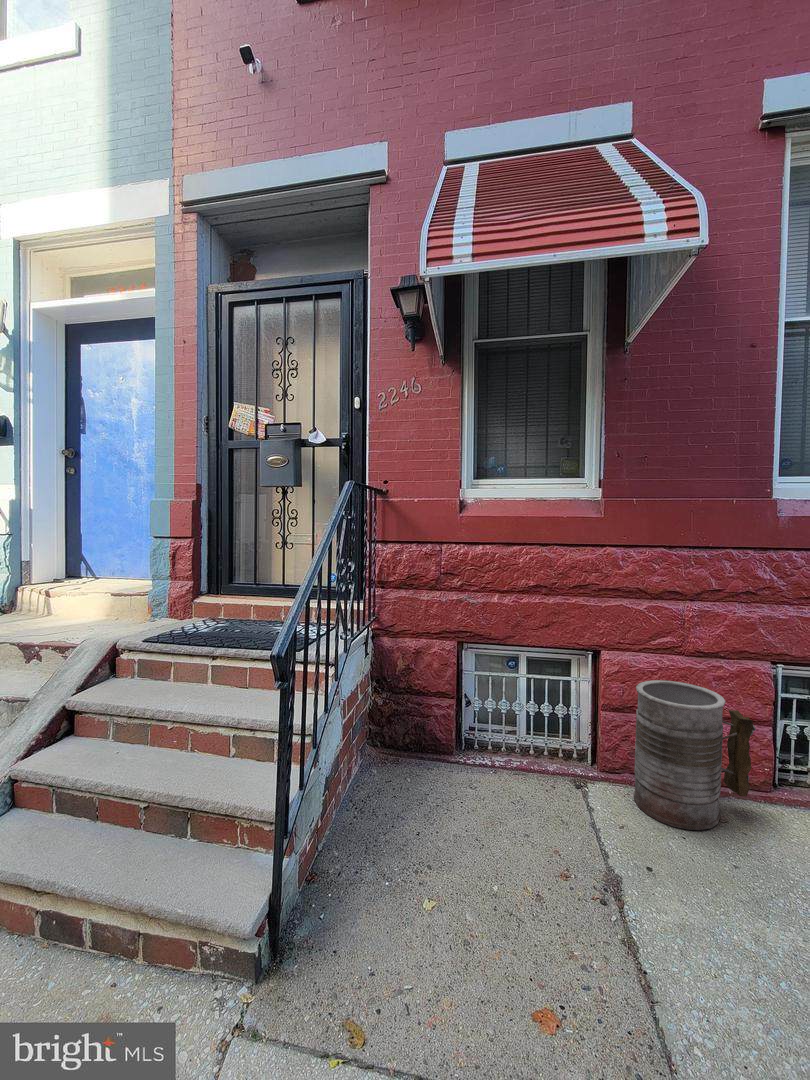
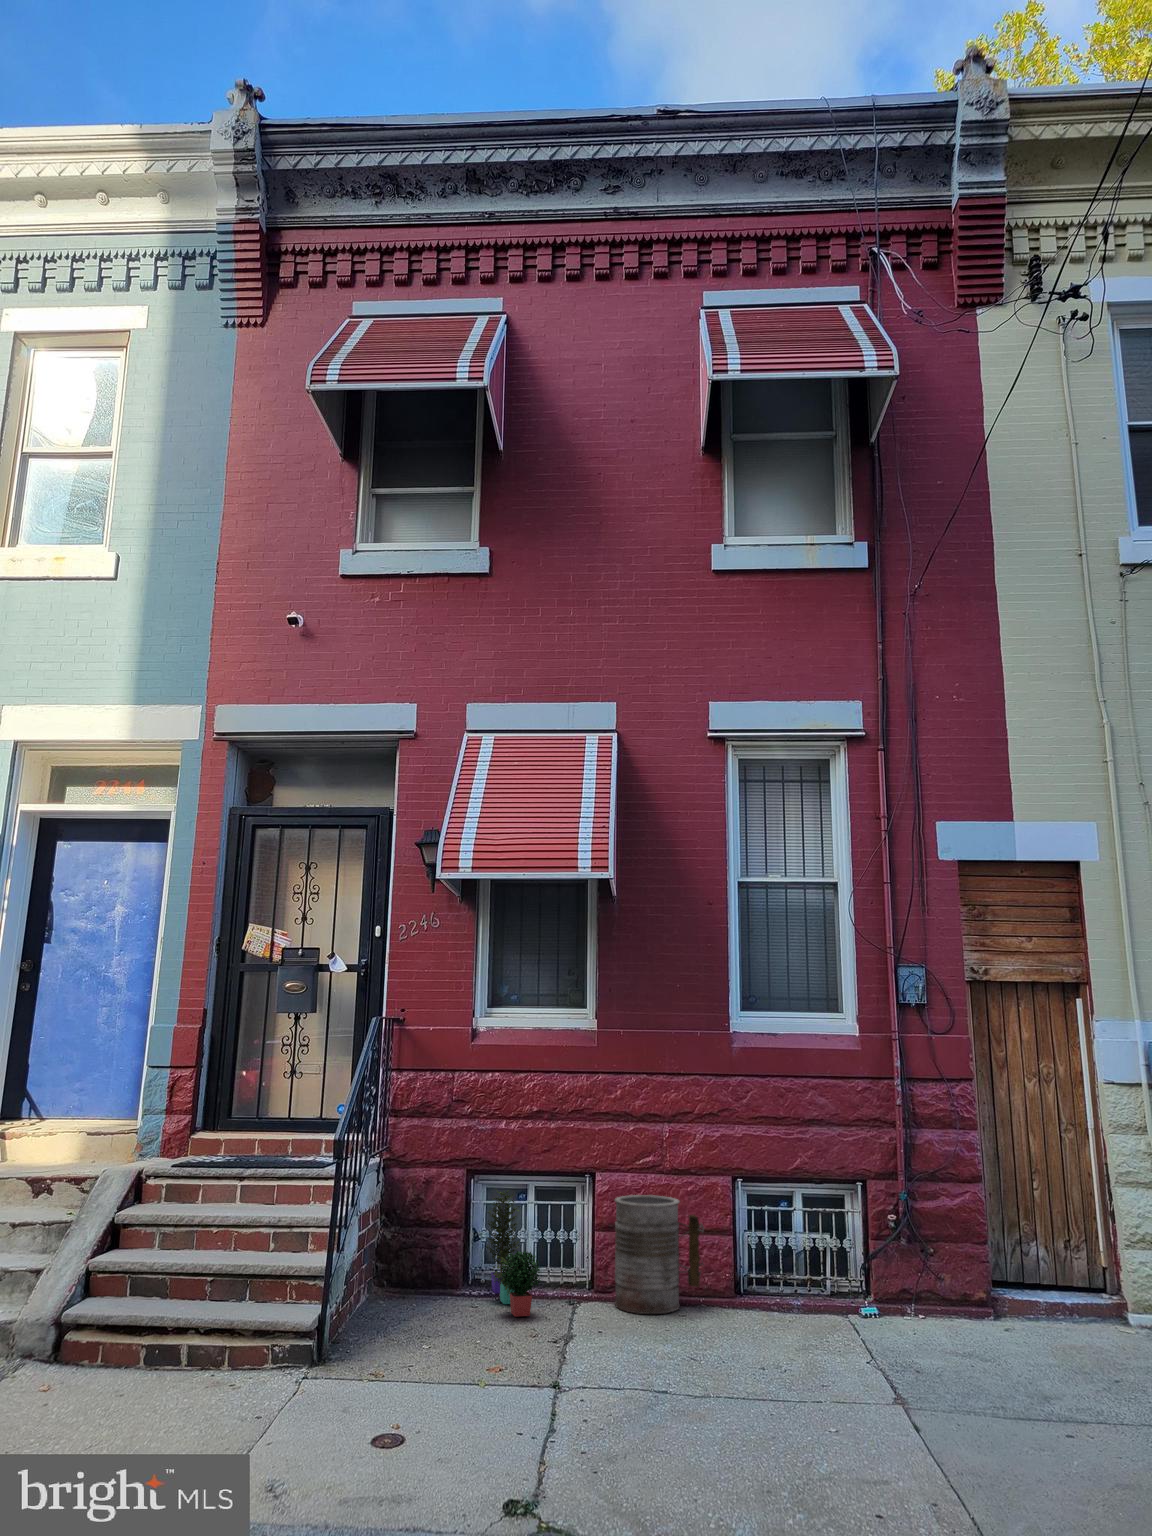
potted plant: none [480,664,559,829] -> present [486,1189,541,1317]

